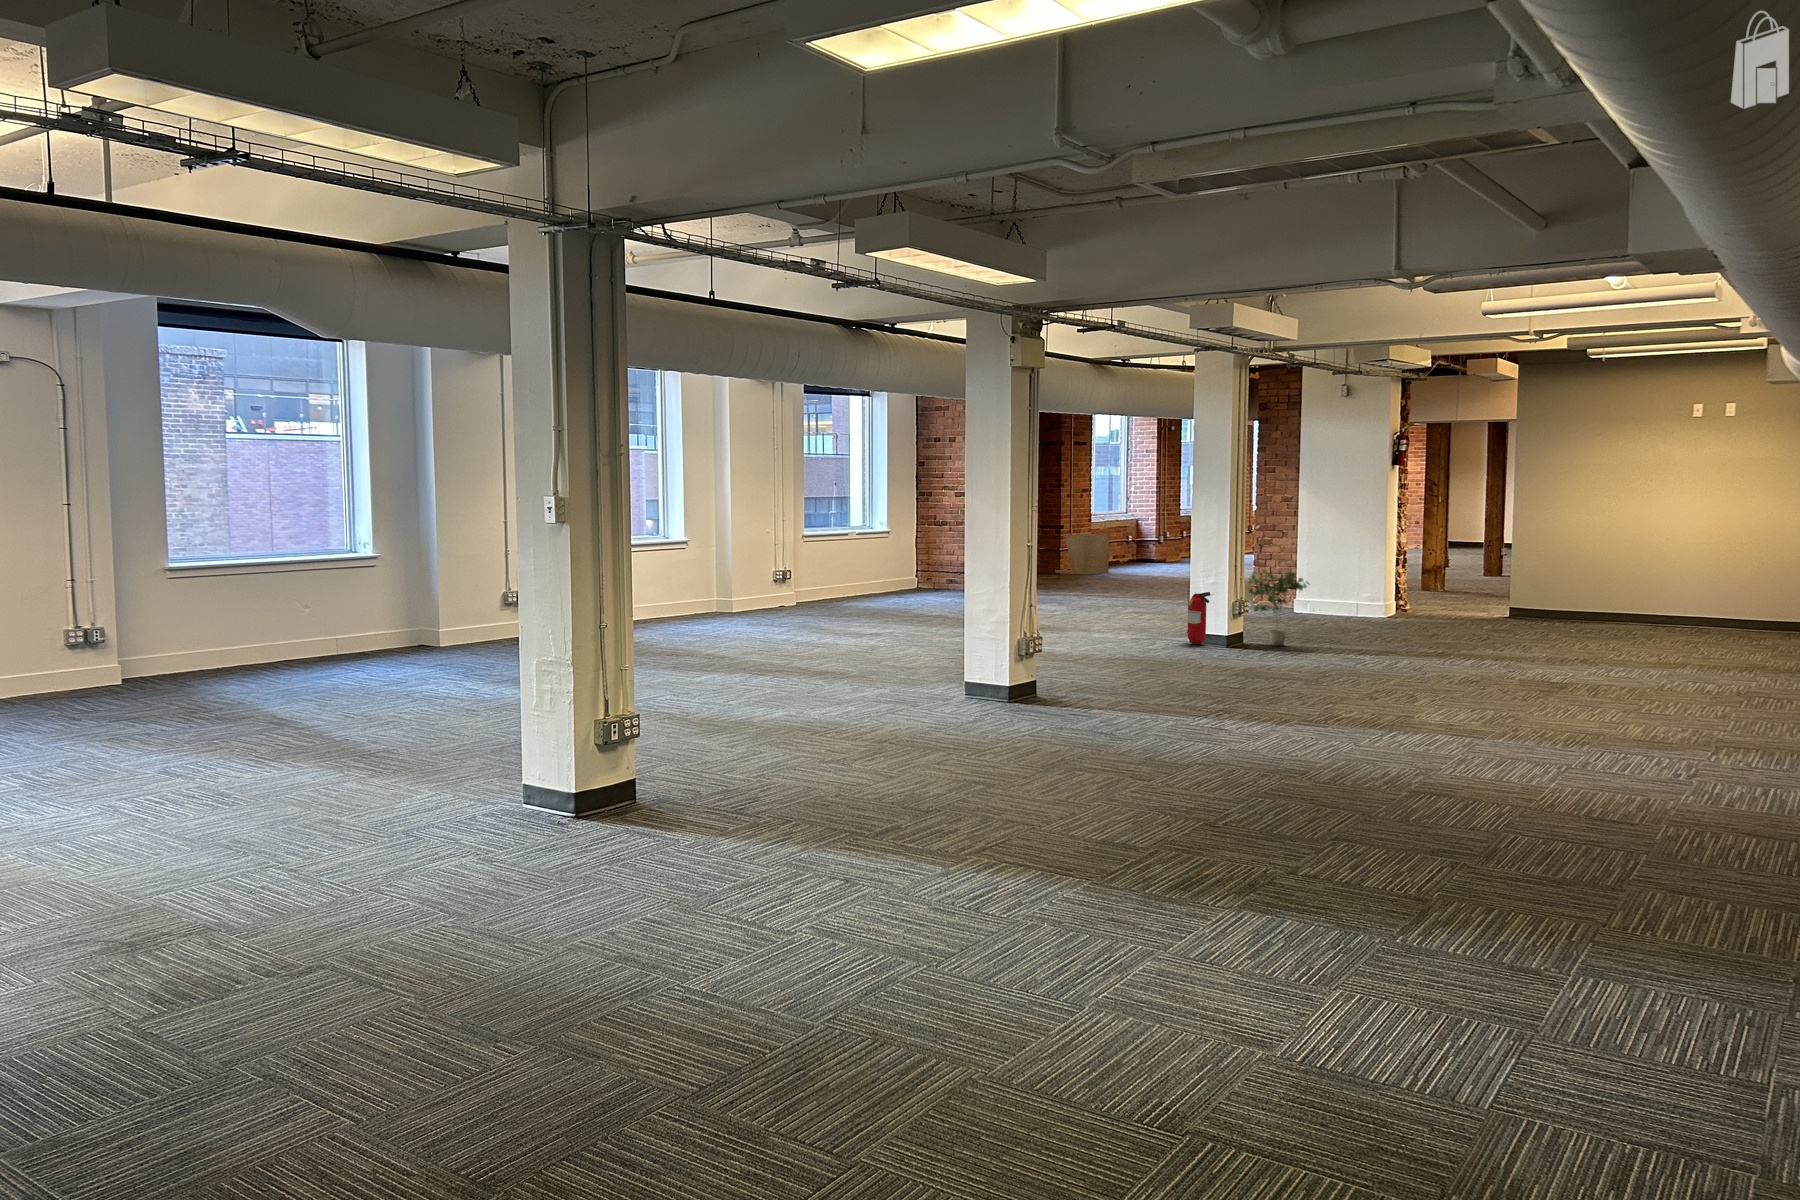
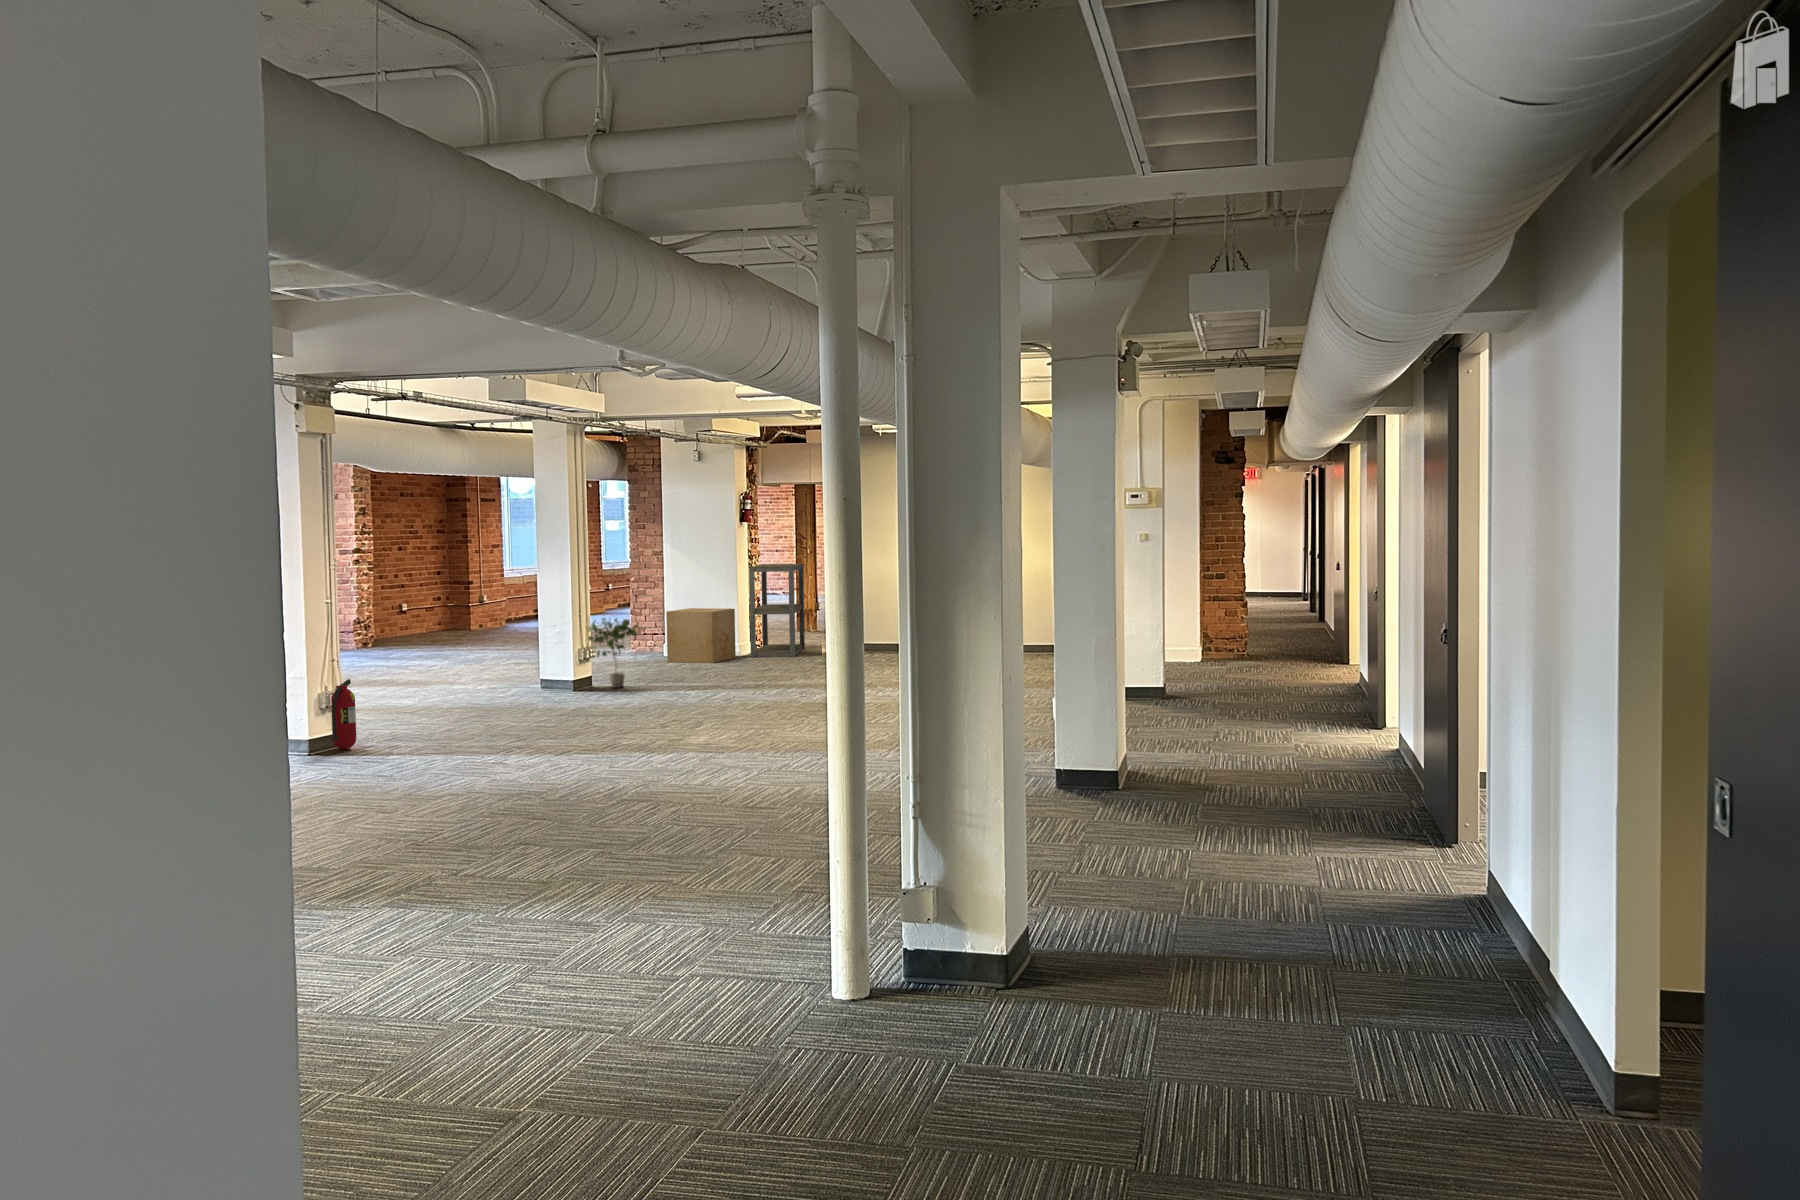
shelving unit: none [1400,515,1458,621] -> present [749,564,805,657]
cardboard box: present [1055,534,1109,575] -> present [666,608,736,663]
fire extinguisher: present [1187,592,1211,644] -> present [331,679,356,749]

